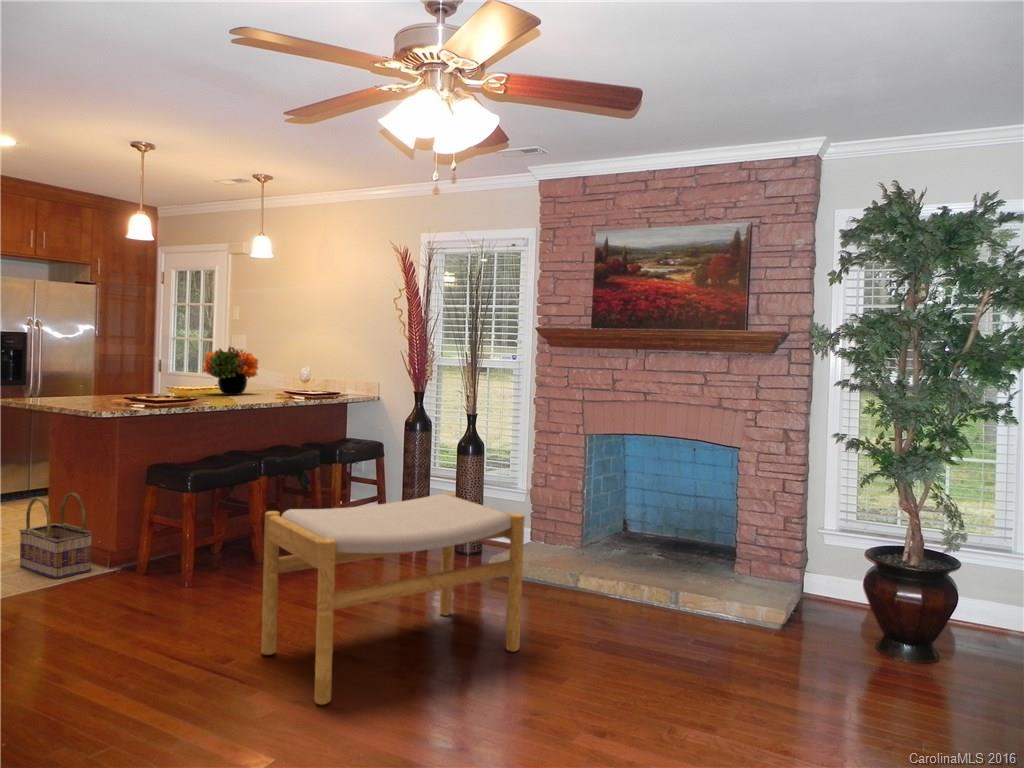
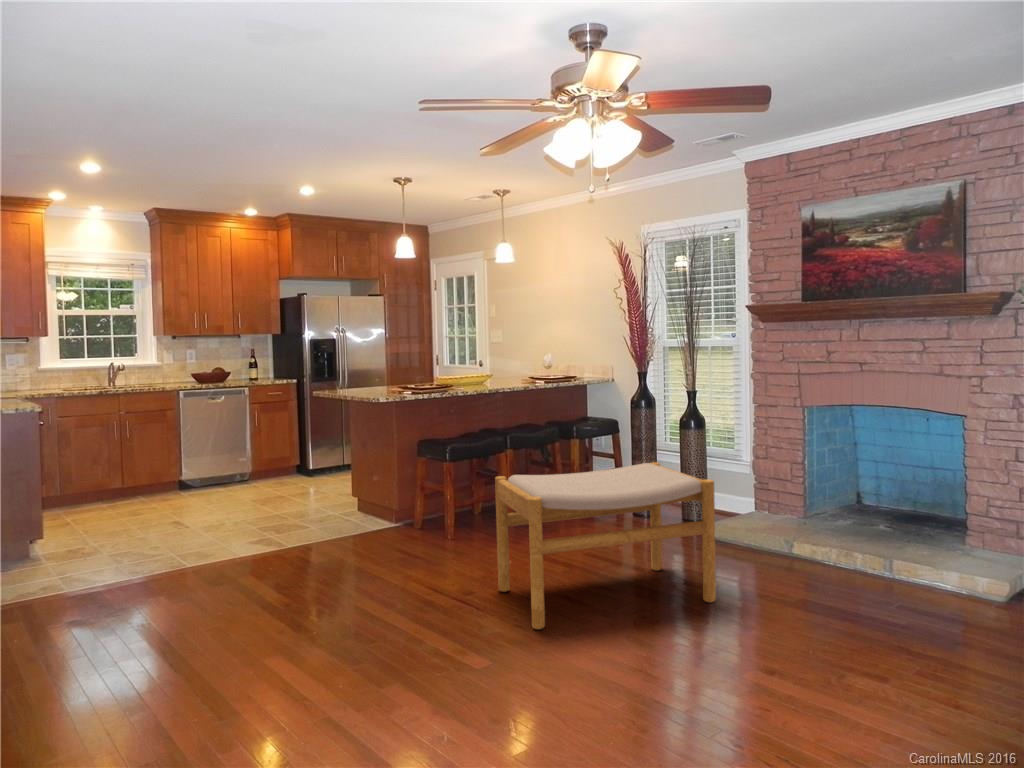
flower arrangement: present [203,347,258,395] -> none [460,342,507,383]
basket: present [19,492,93,579] -> none [335,464,385,530]

